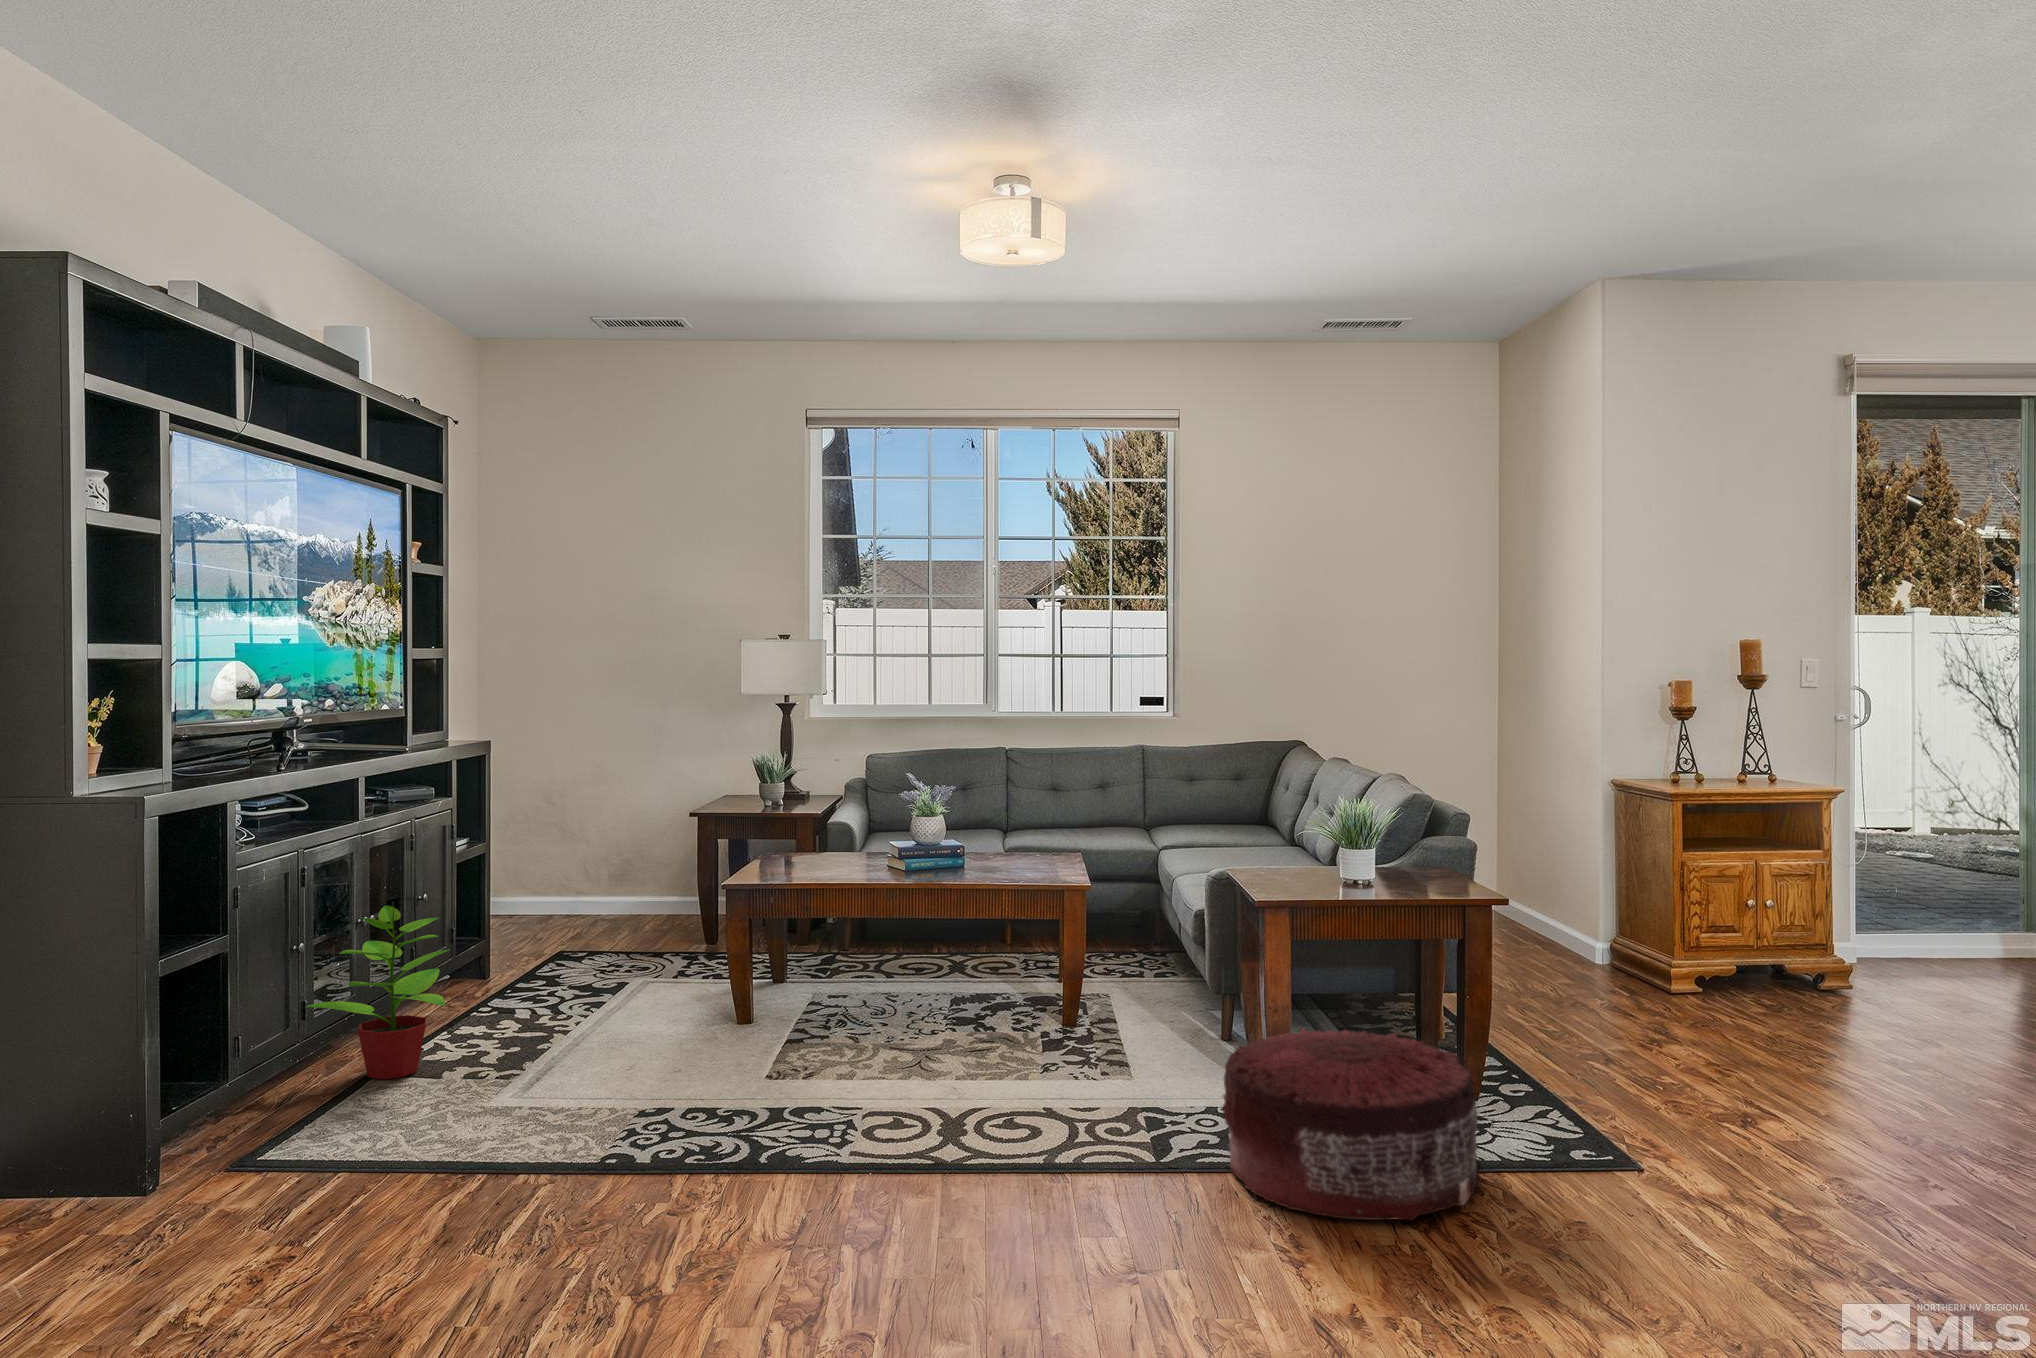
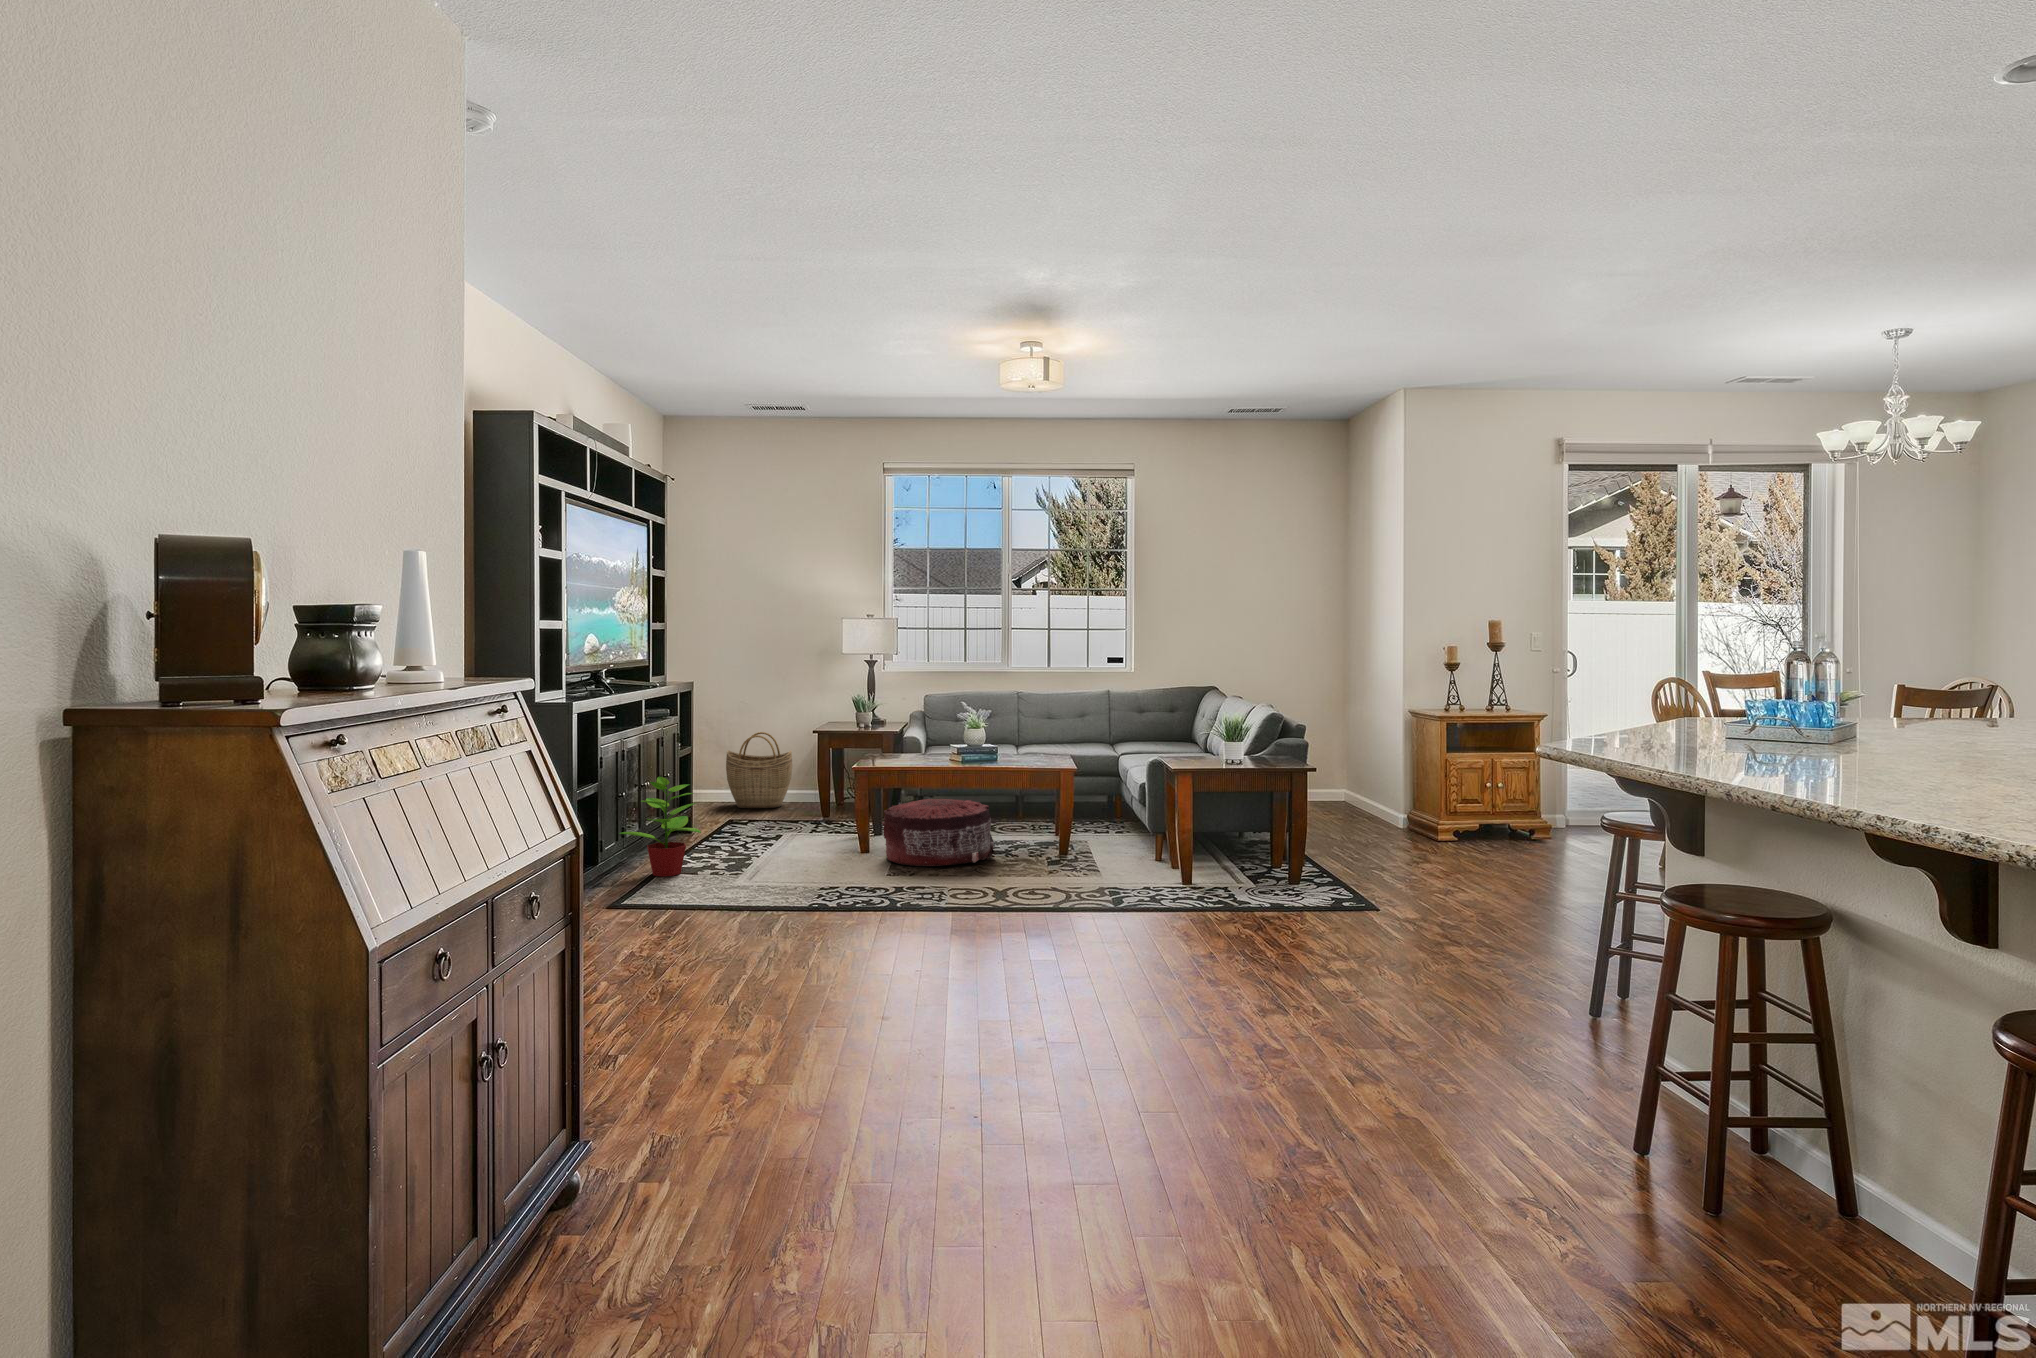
woven basket: none [568,811,668,927] -> present [726,732,792,808]
pouf: present [1223,1028,1483,1220] -> present [882,799,995,866]

